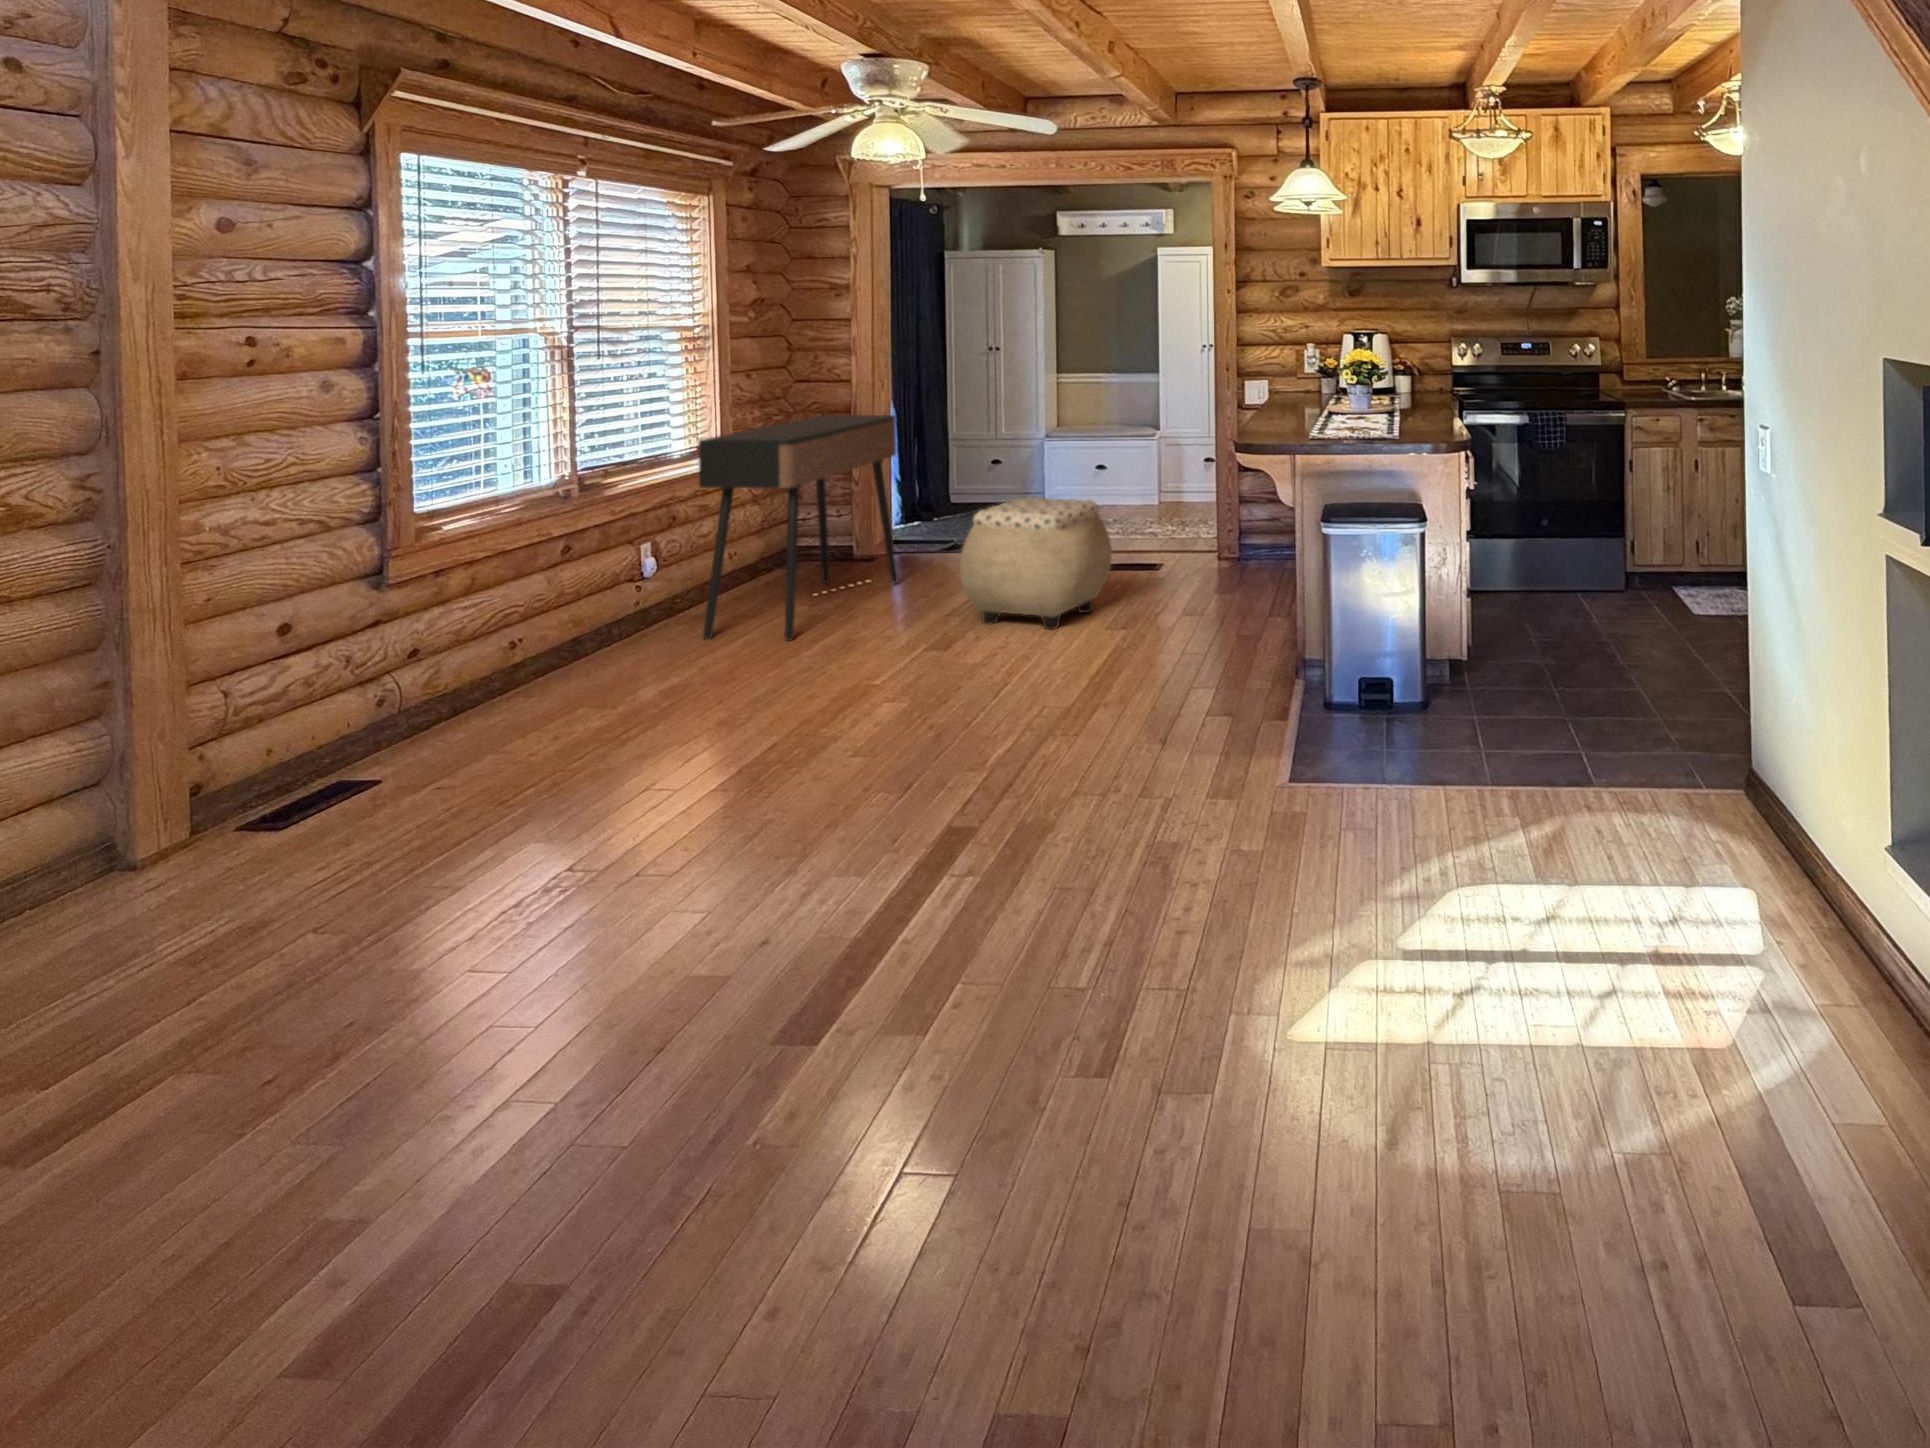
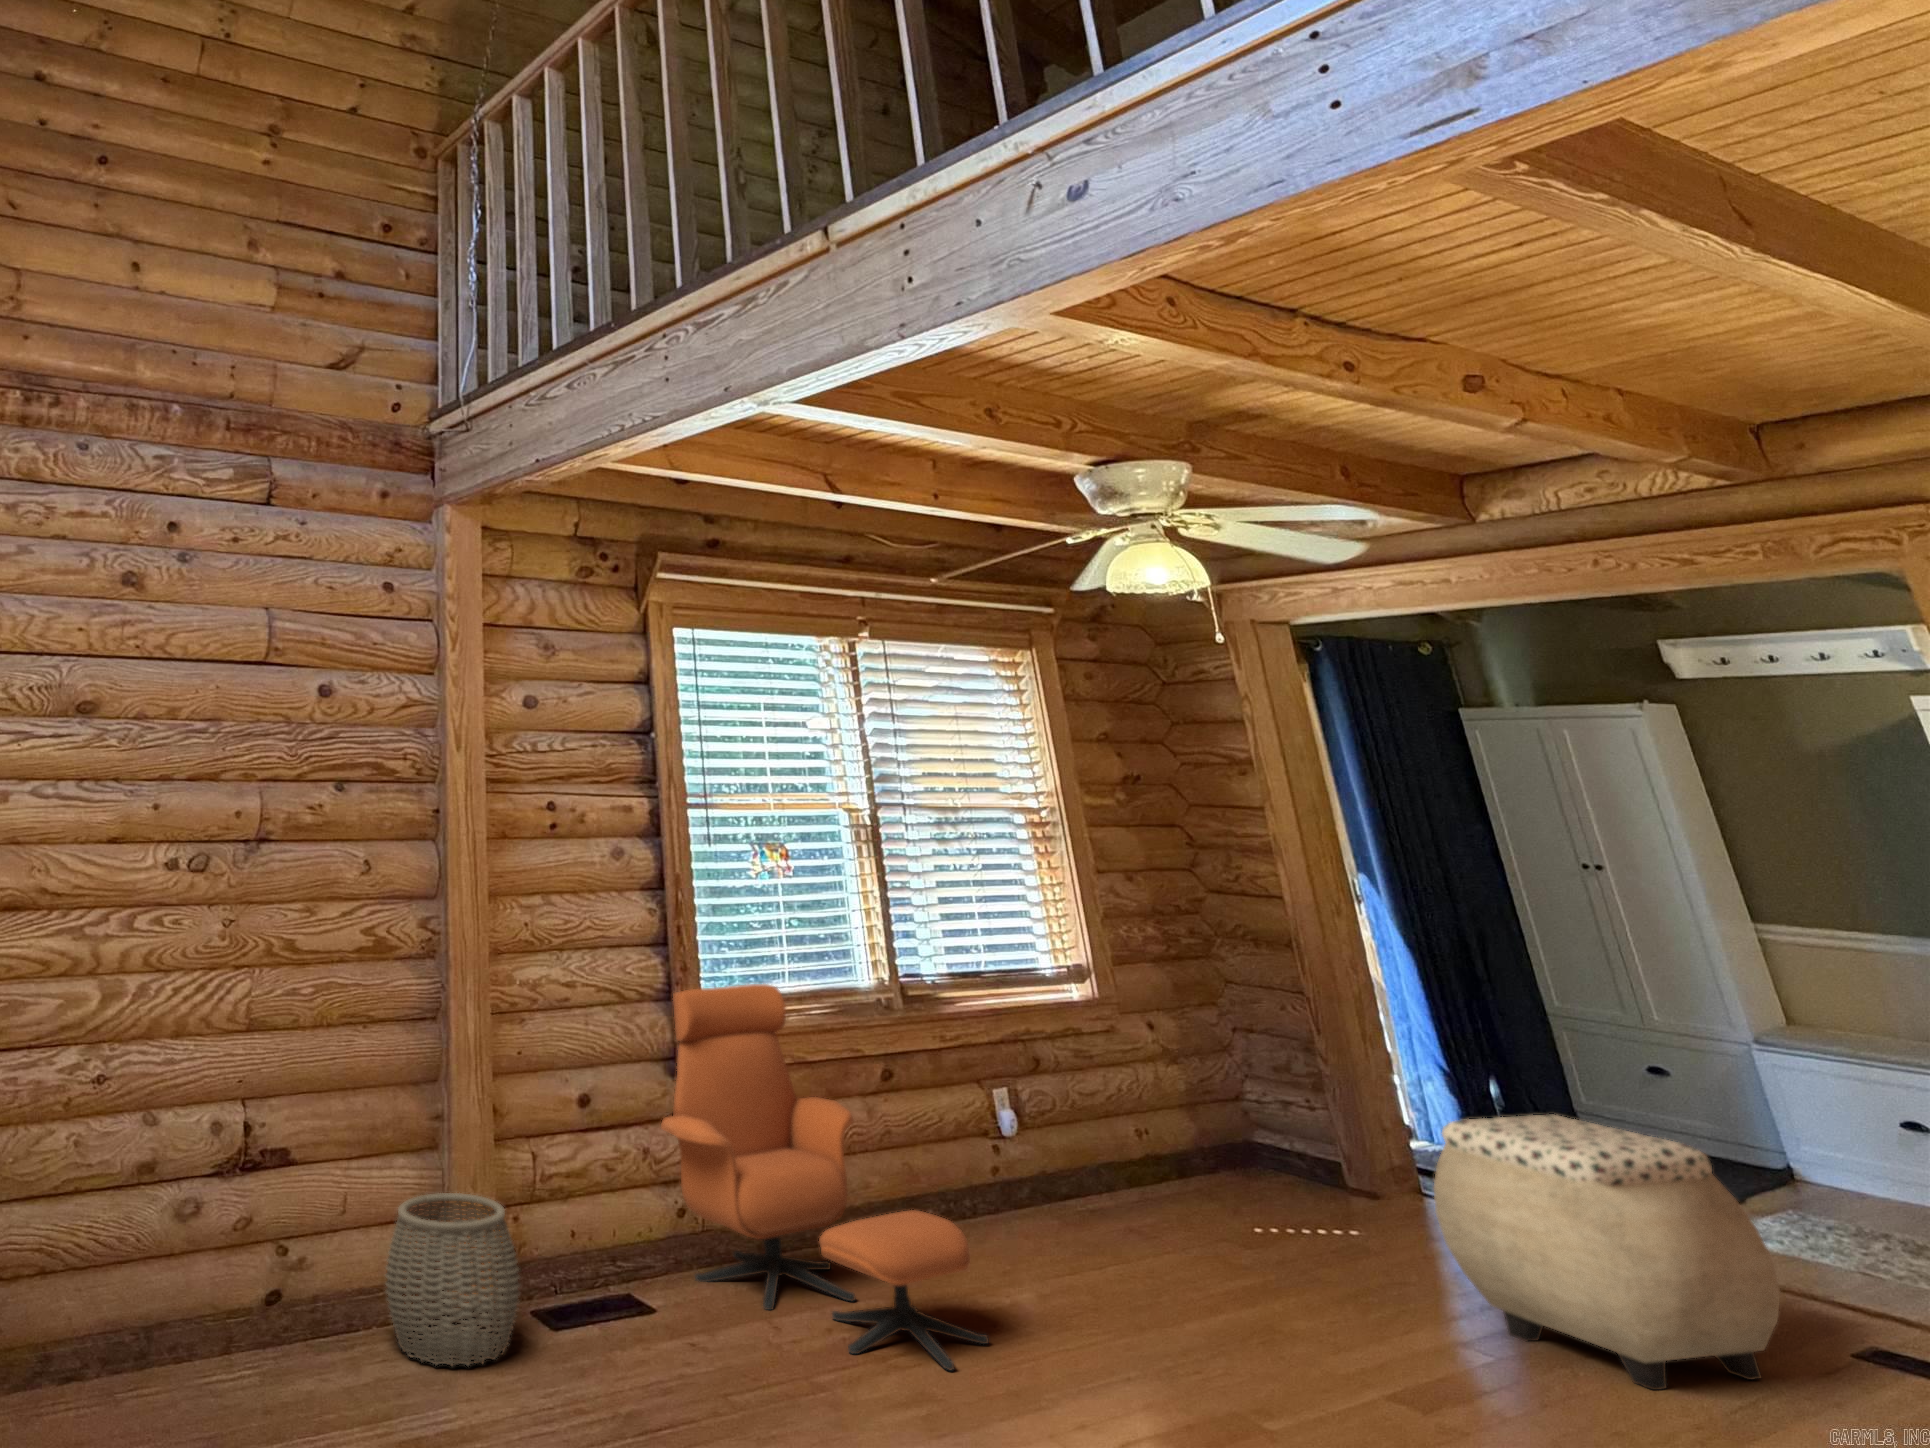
console table: present [698,415,898,641] -> none [1023,939,1390,1269]
lounge chair: none [376,495,692,760] -> present [661,984,989,1370]
woven basket: none [60,745,260,917] -> present [385,1193,520,1366]

